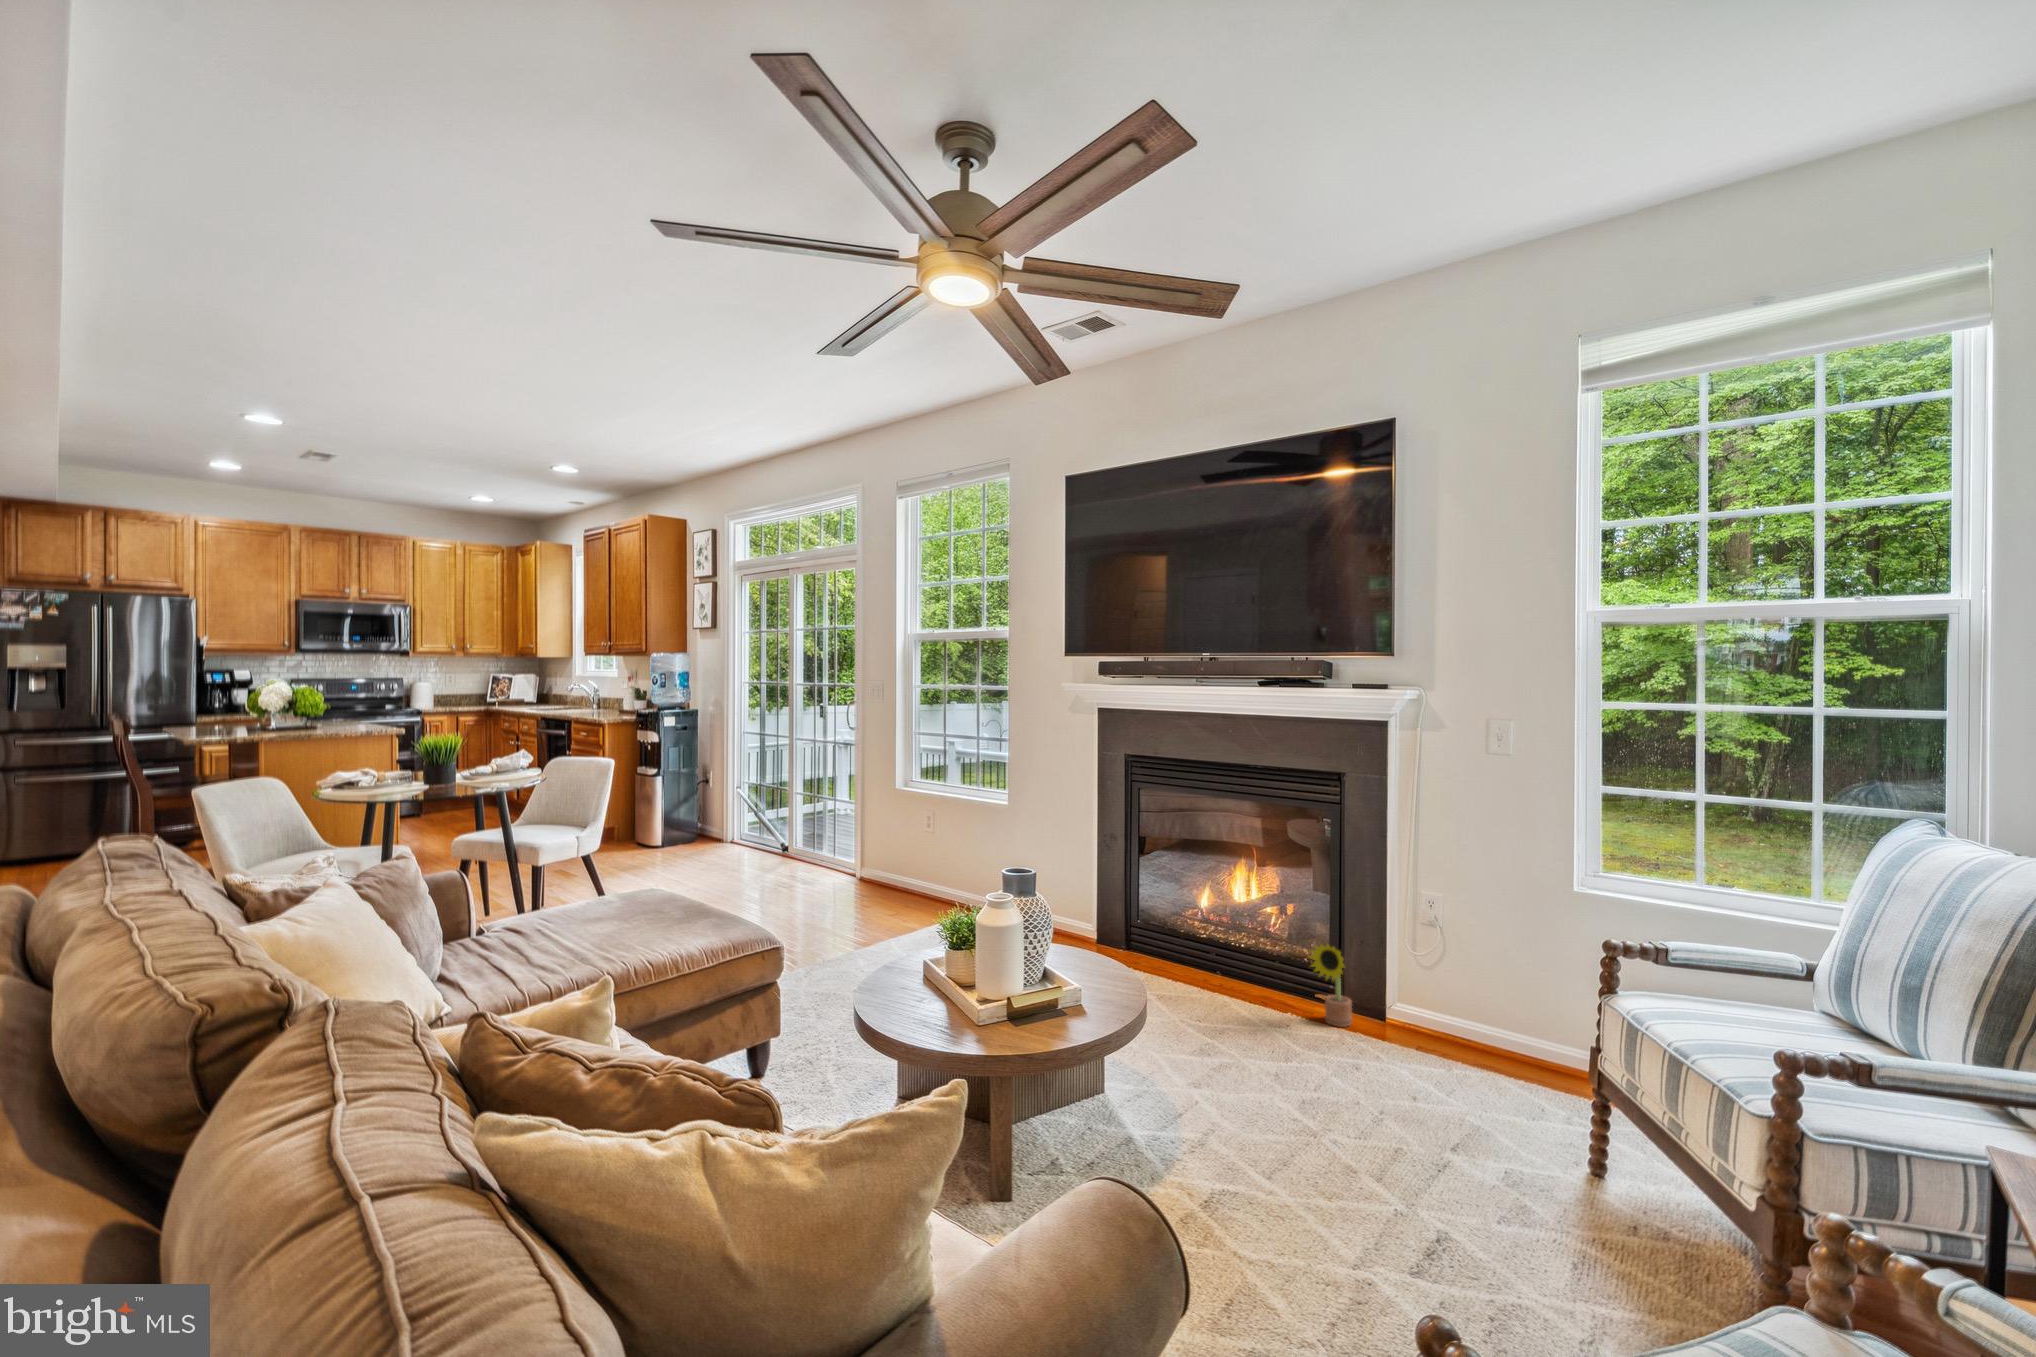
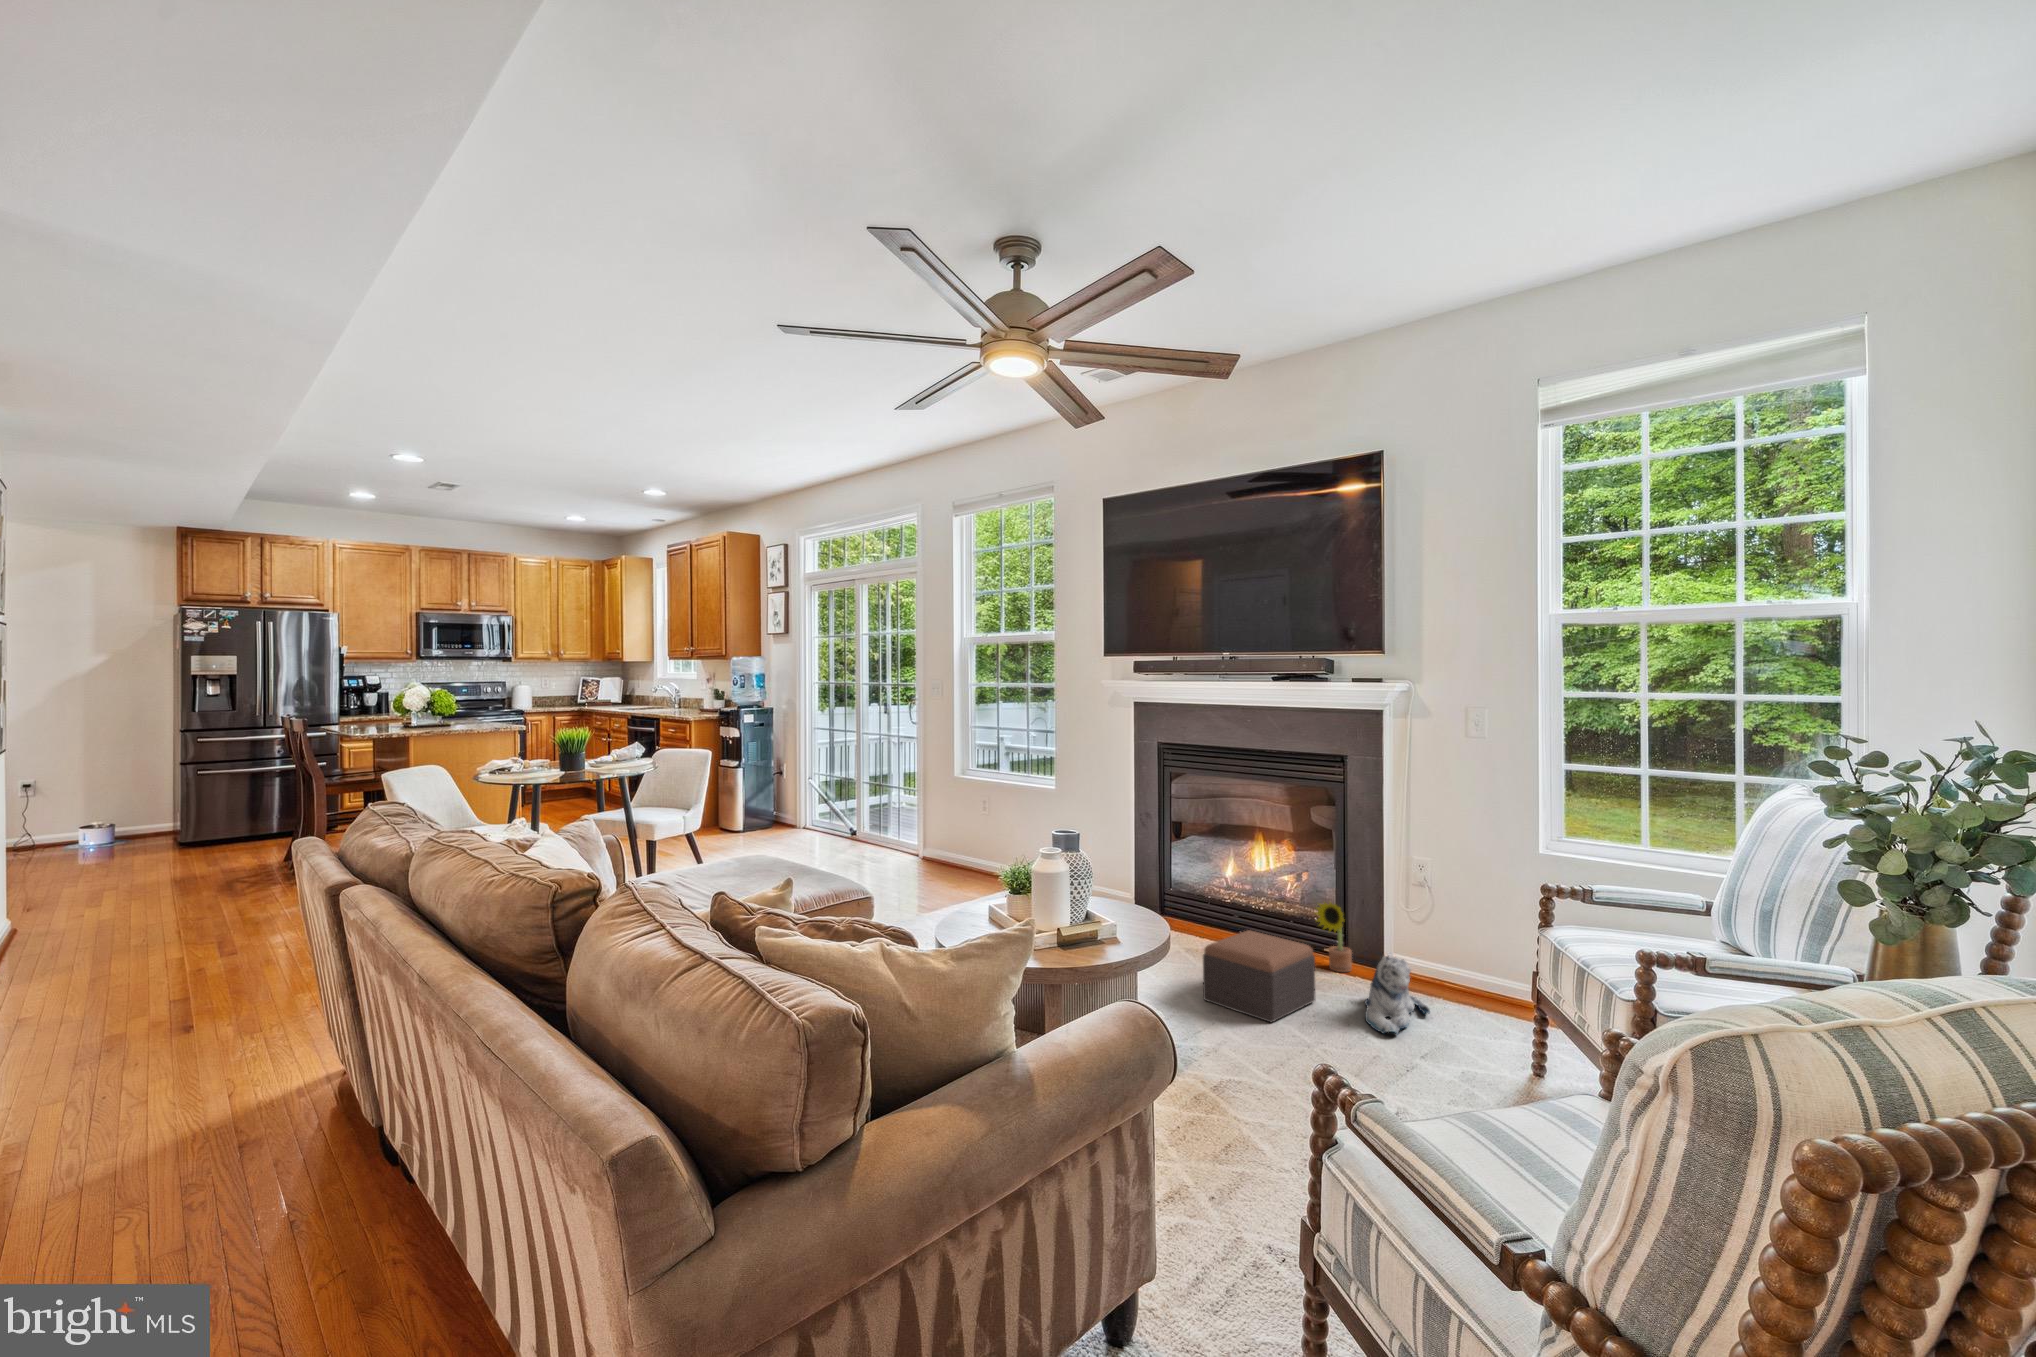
footstool: none [1180,980,1314,1100] -> present [1203,930,1315,1022]
plush toy: none [1372,1016,1452,1115] -> present [1365,956,1430,1034]

